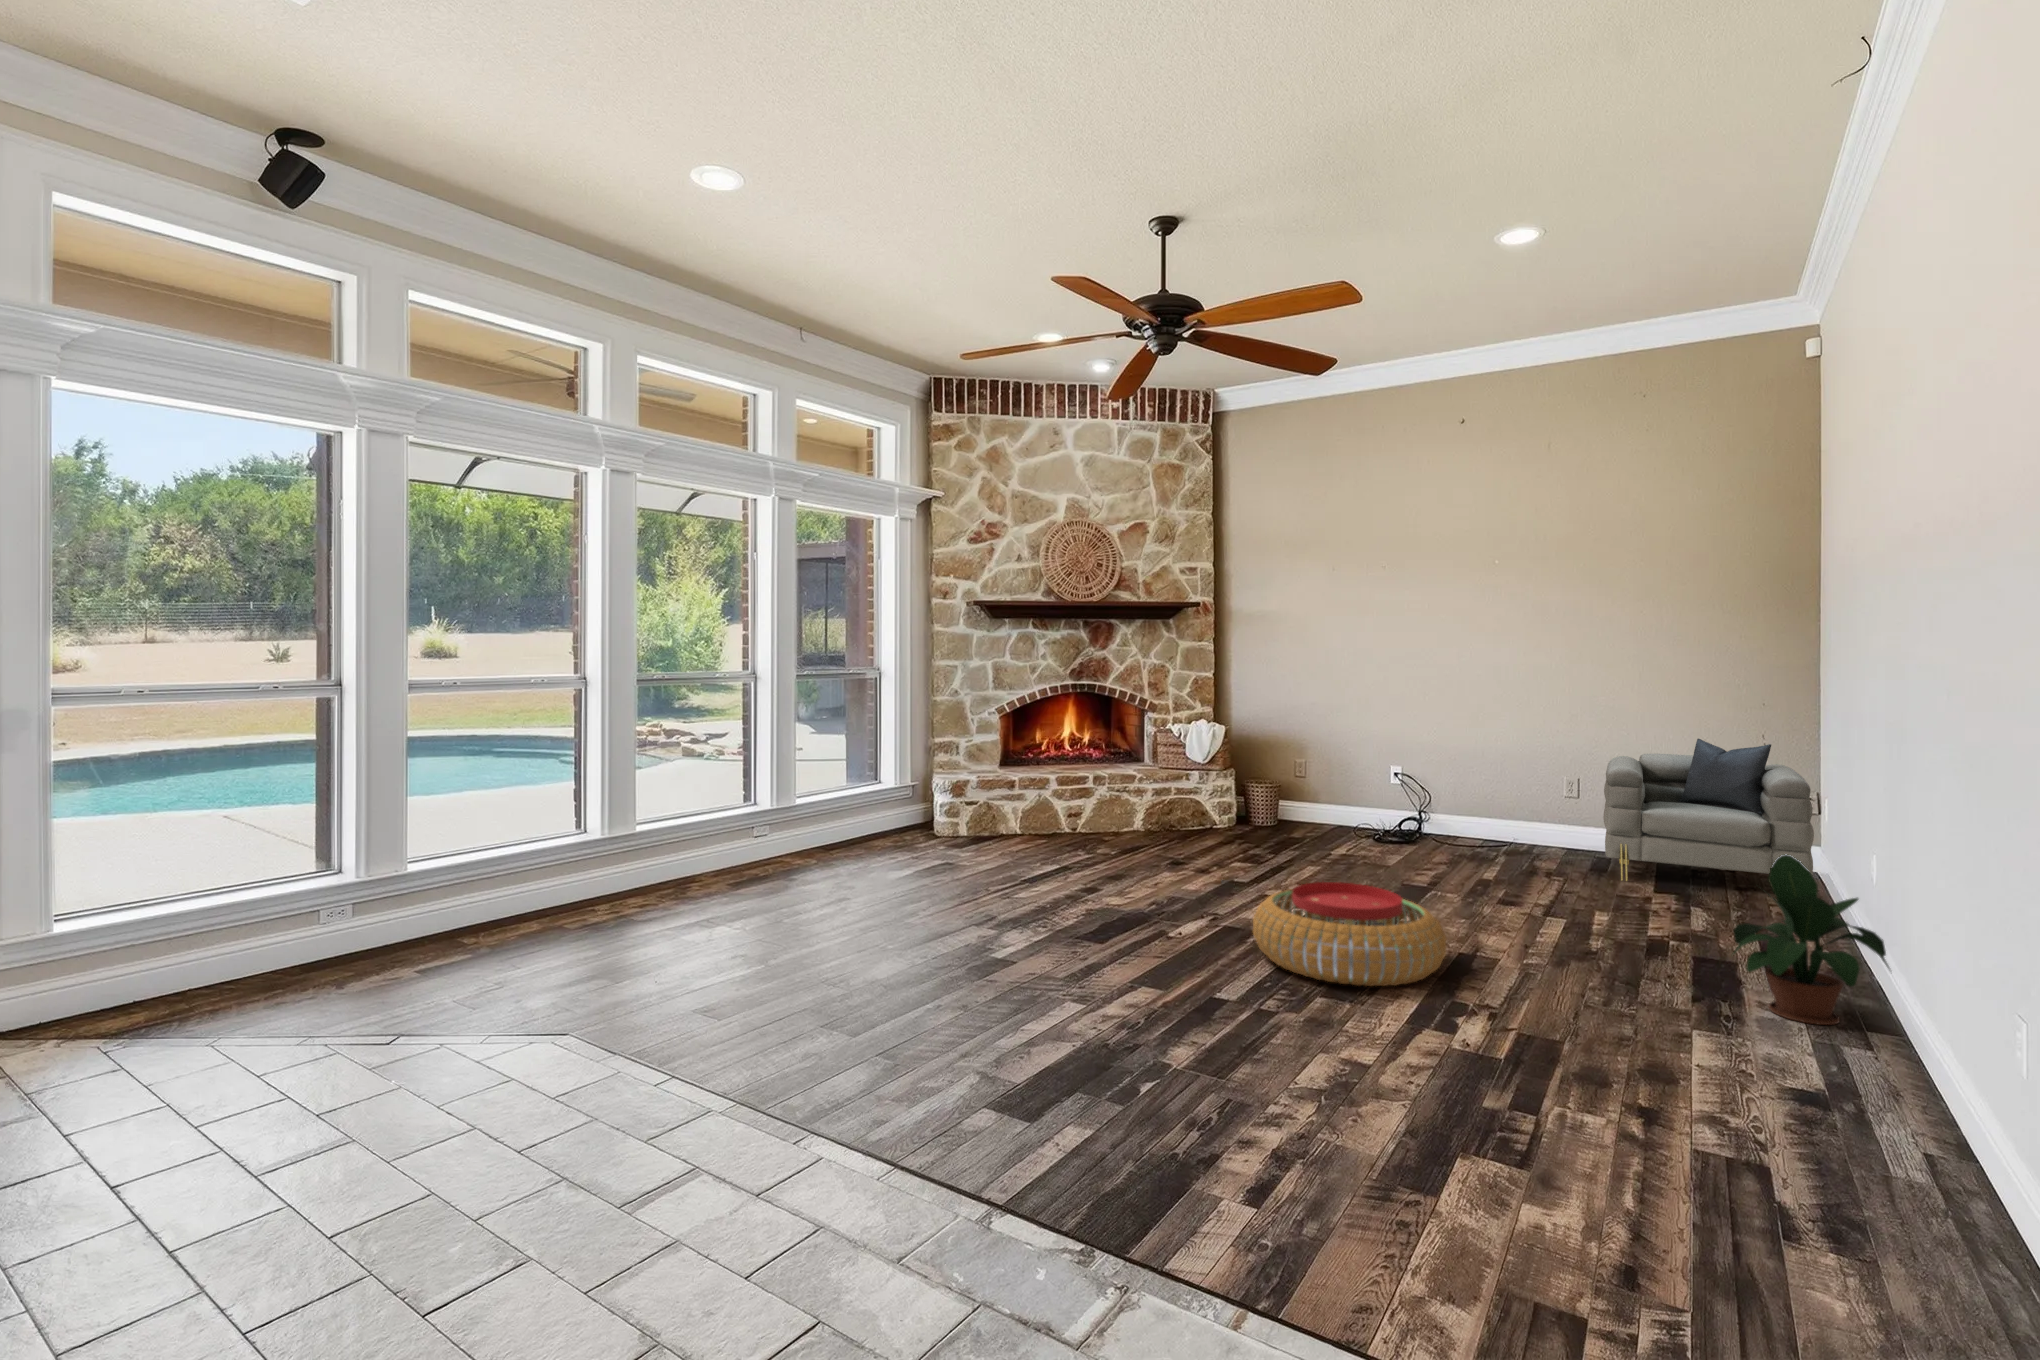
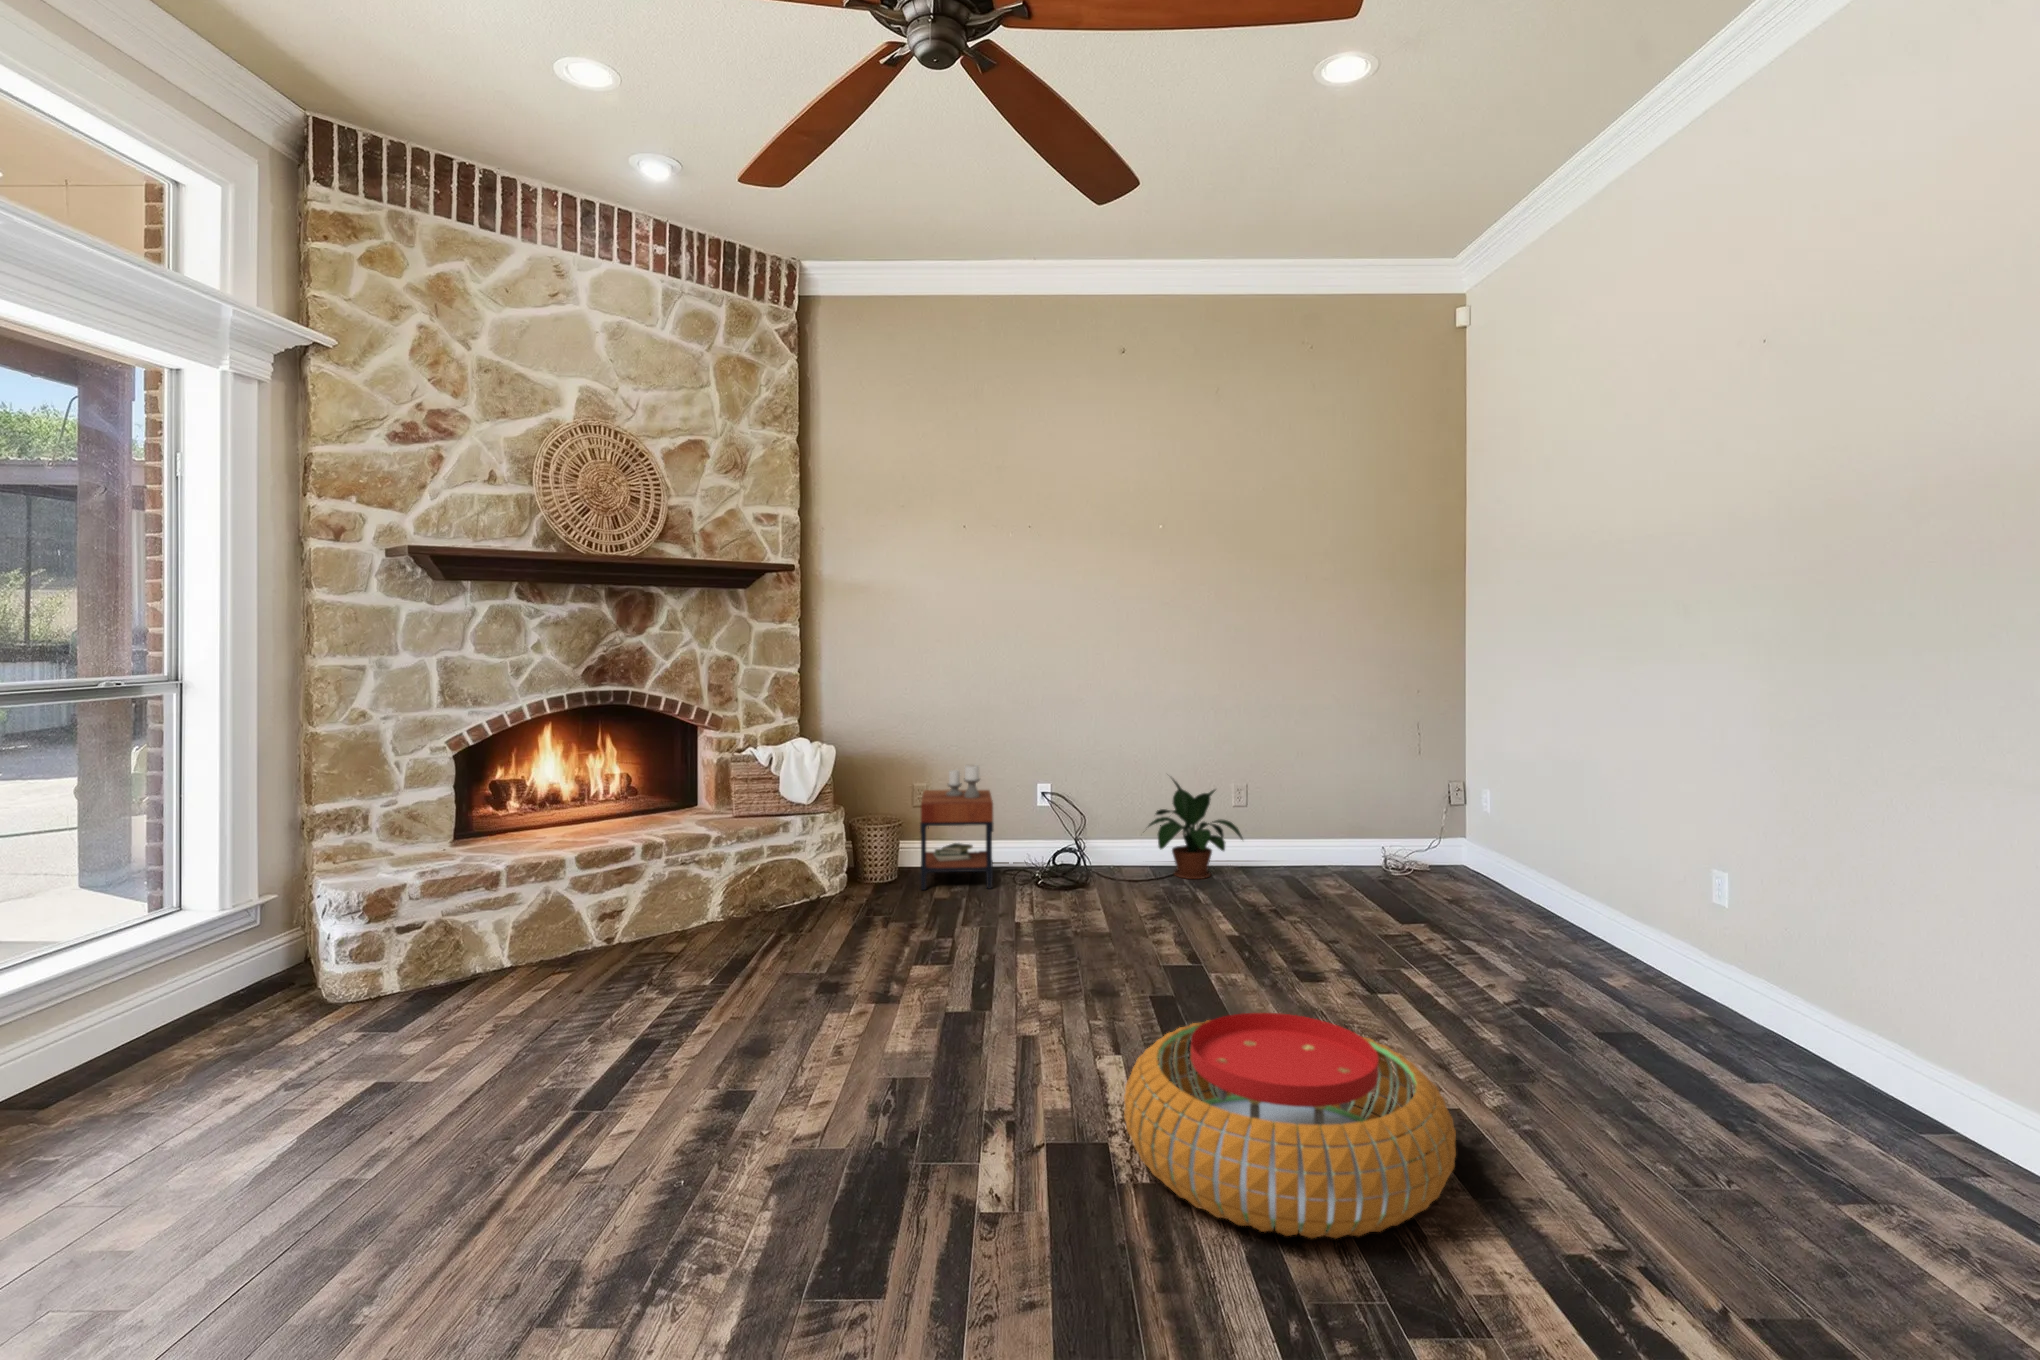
armchair: present [1603,739,1814,881] -> none [1281,730,1513,905]
side table: none [1285,746,1354,837] -> present [920,764,993,890]
potted plant: present [1733,855,1889,1025] -> present [1148,779,1243,879]

